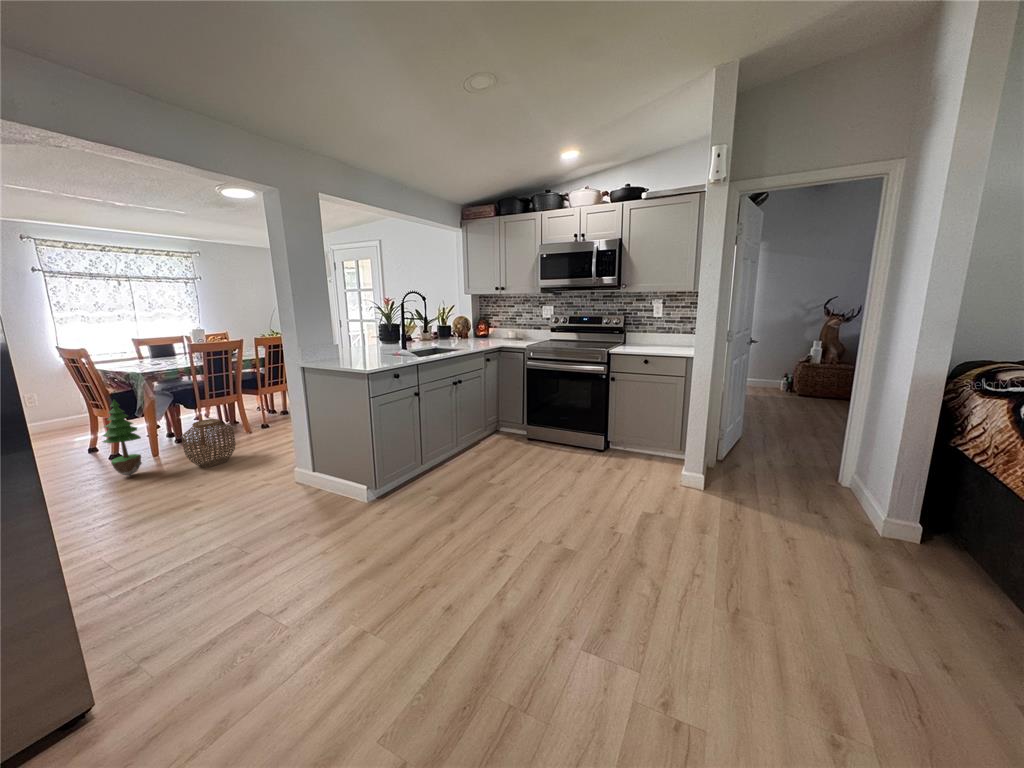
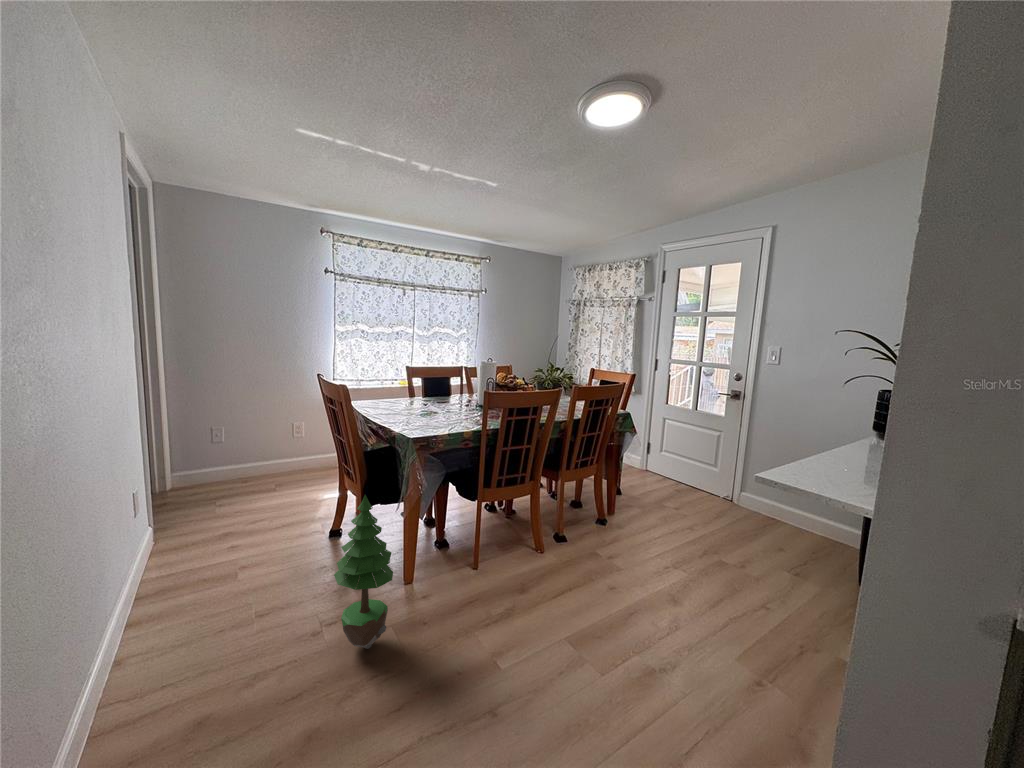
woven basket: present [182,419,236,467] -> none [457,556,549,672]

